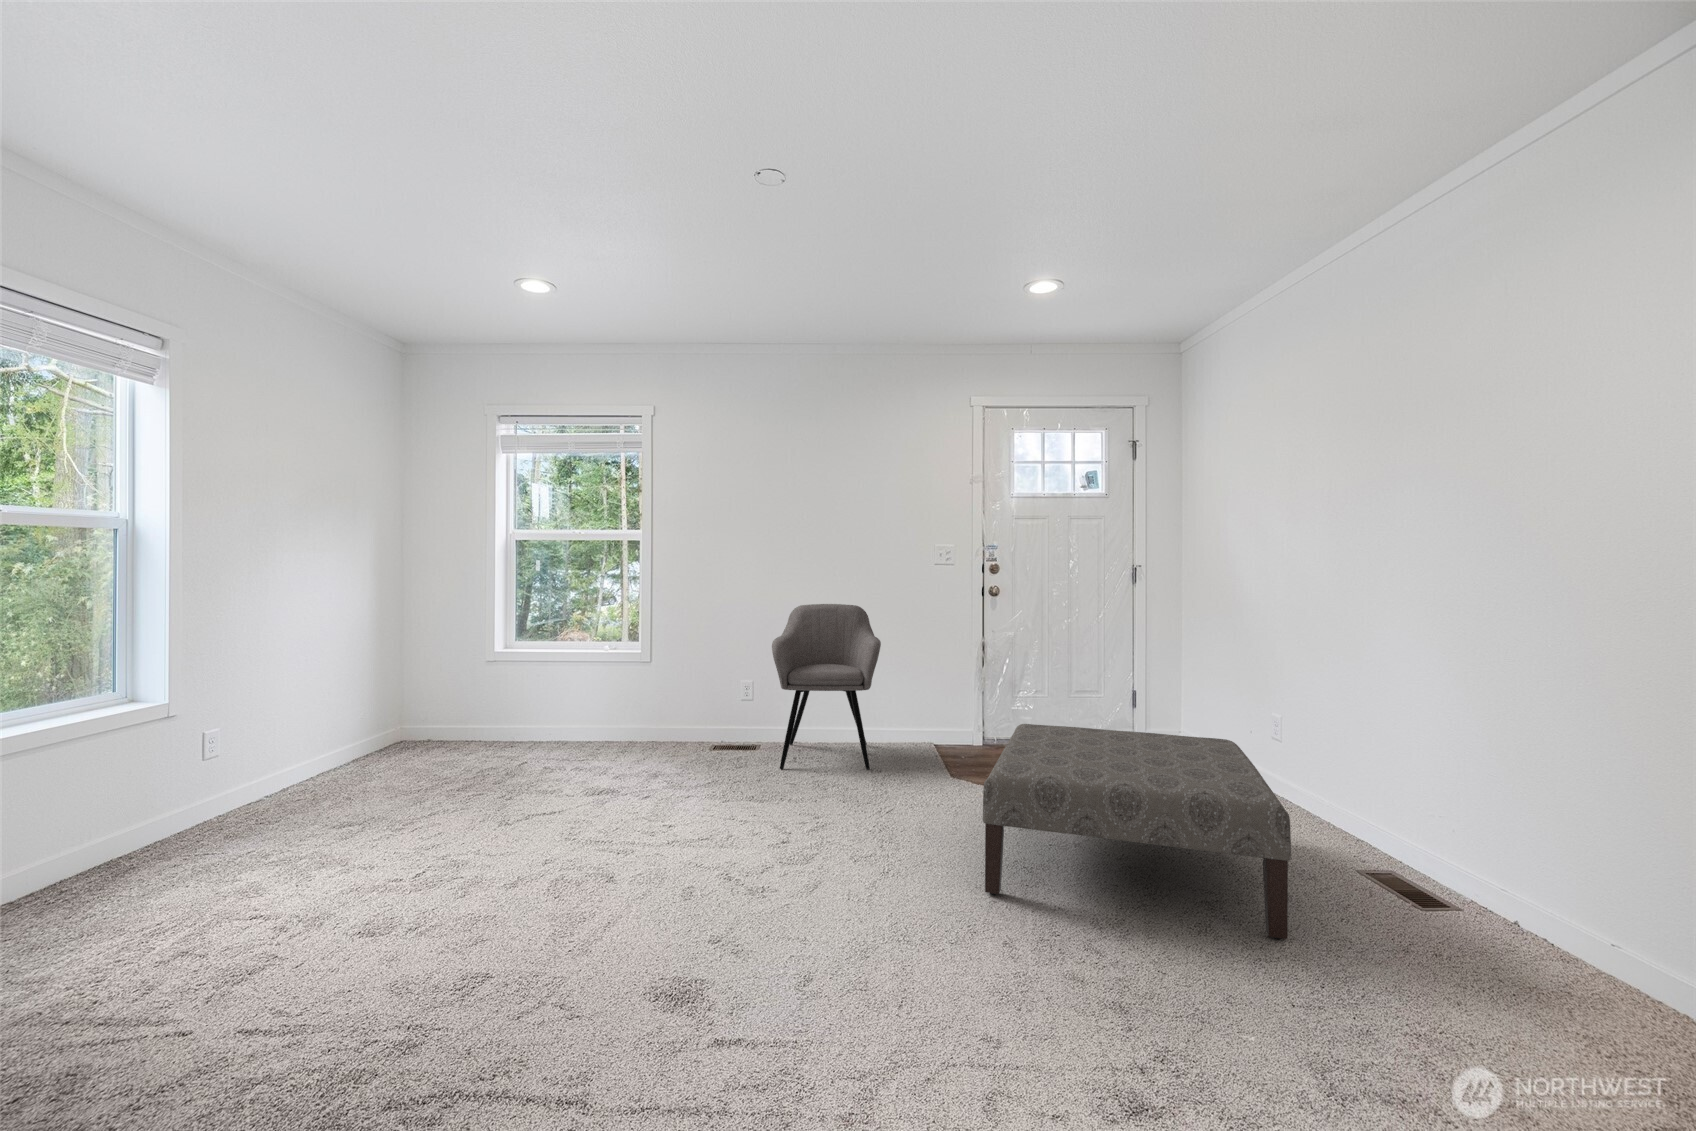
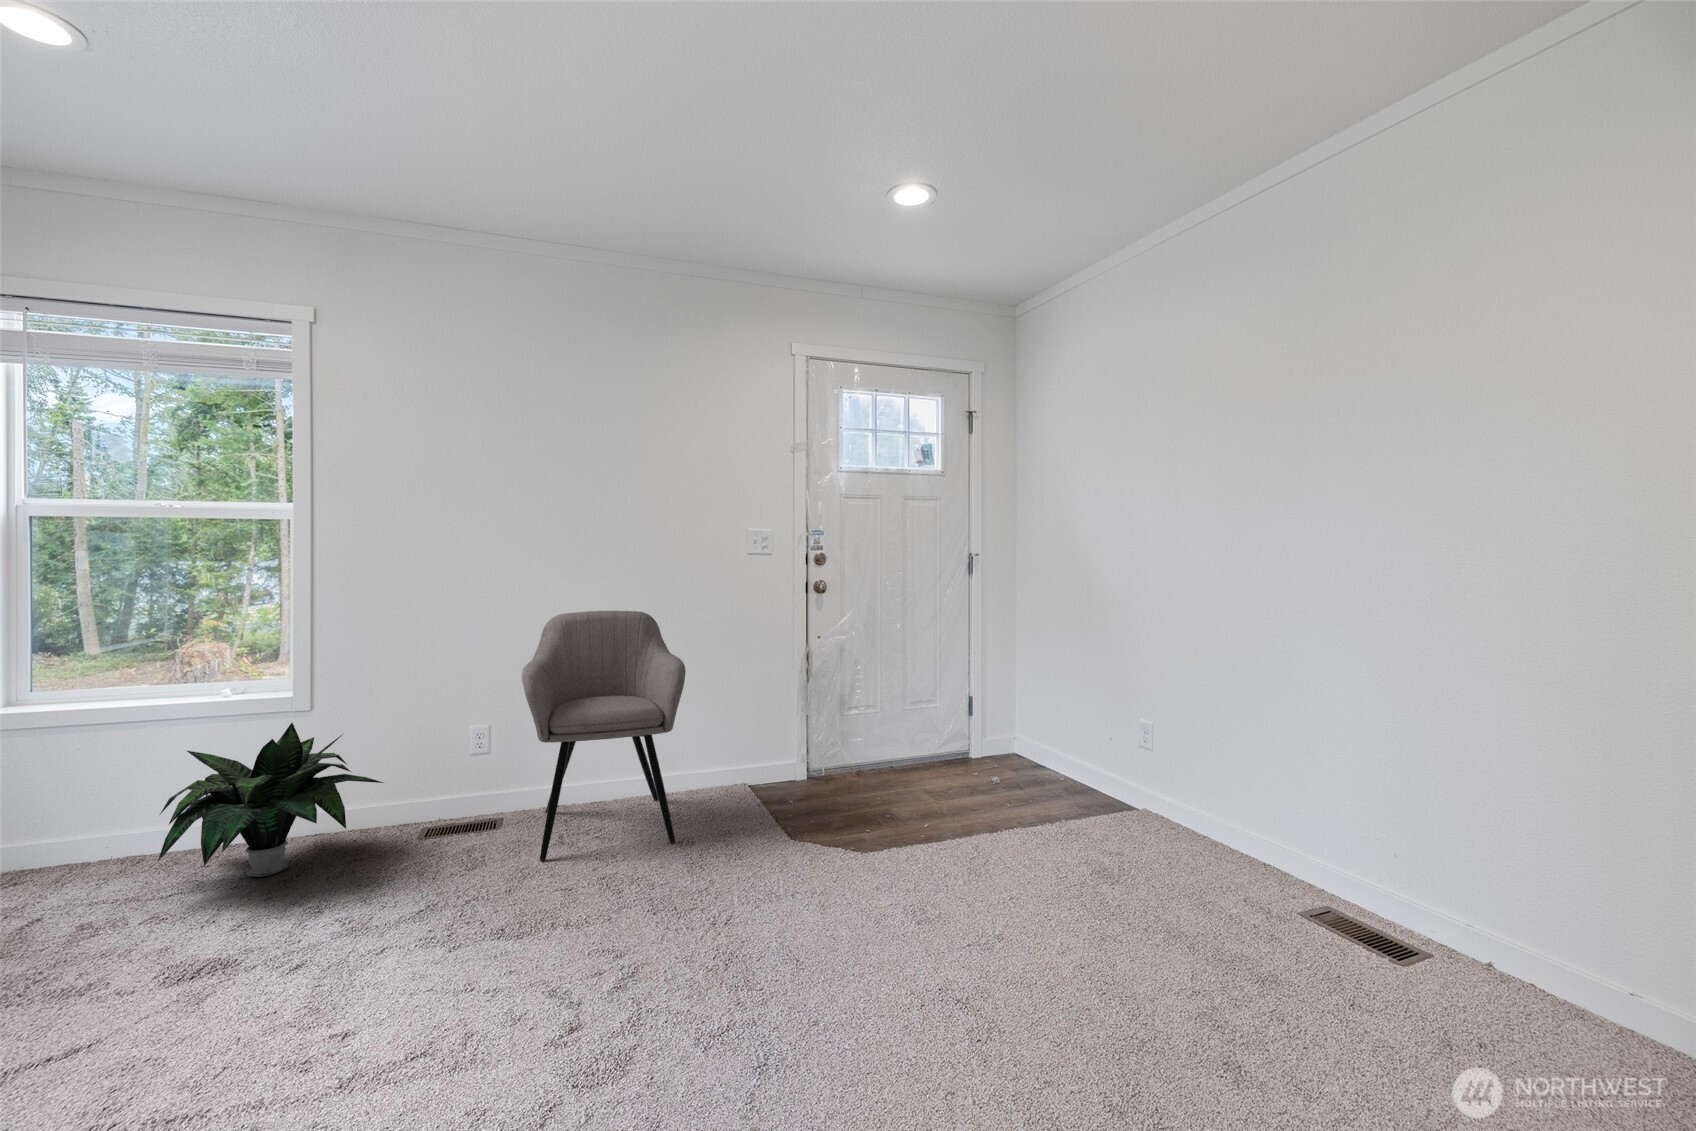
potted plant: none [575,666,692,758] -> present [158,723,383,877]
ottoman: present [983,724,1291,939] -> none [893,770,1334,1067]

